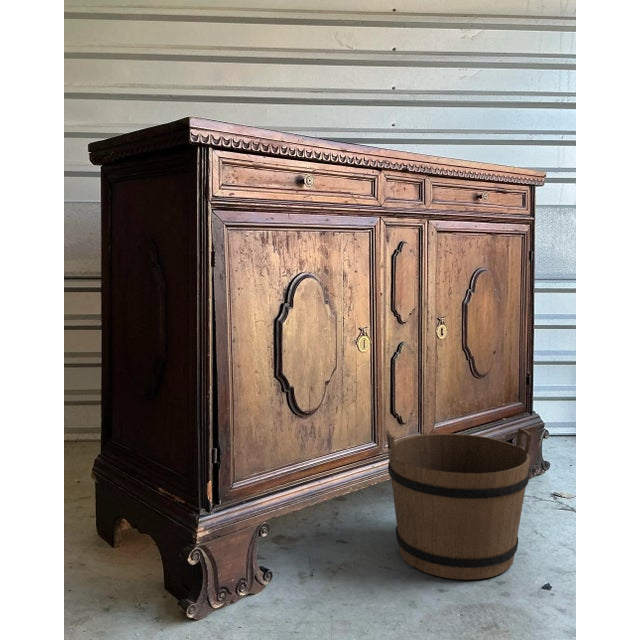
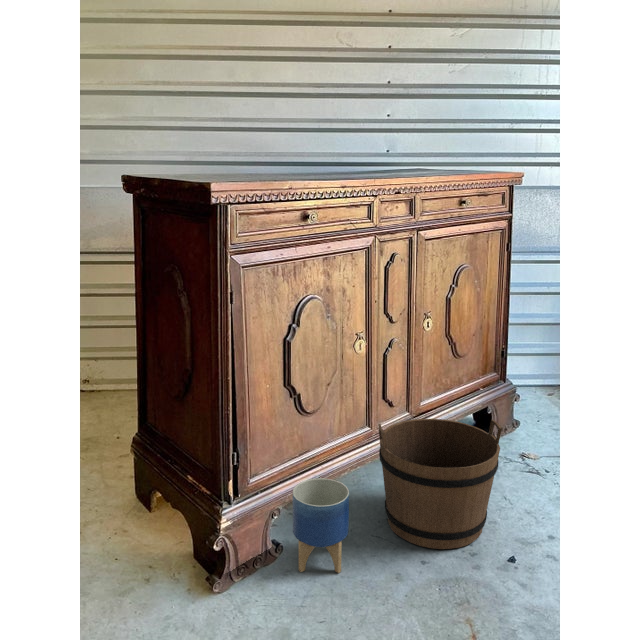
planter: none [284,490,351,603] -> present [293,478,349,573]

